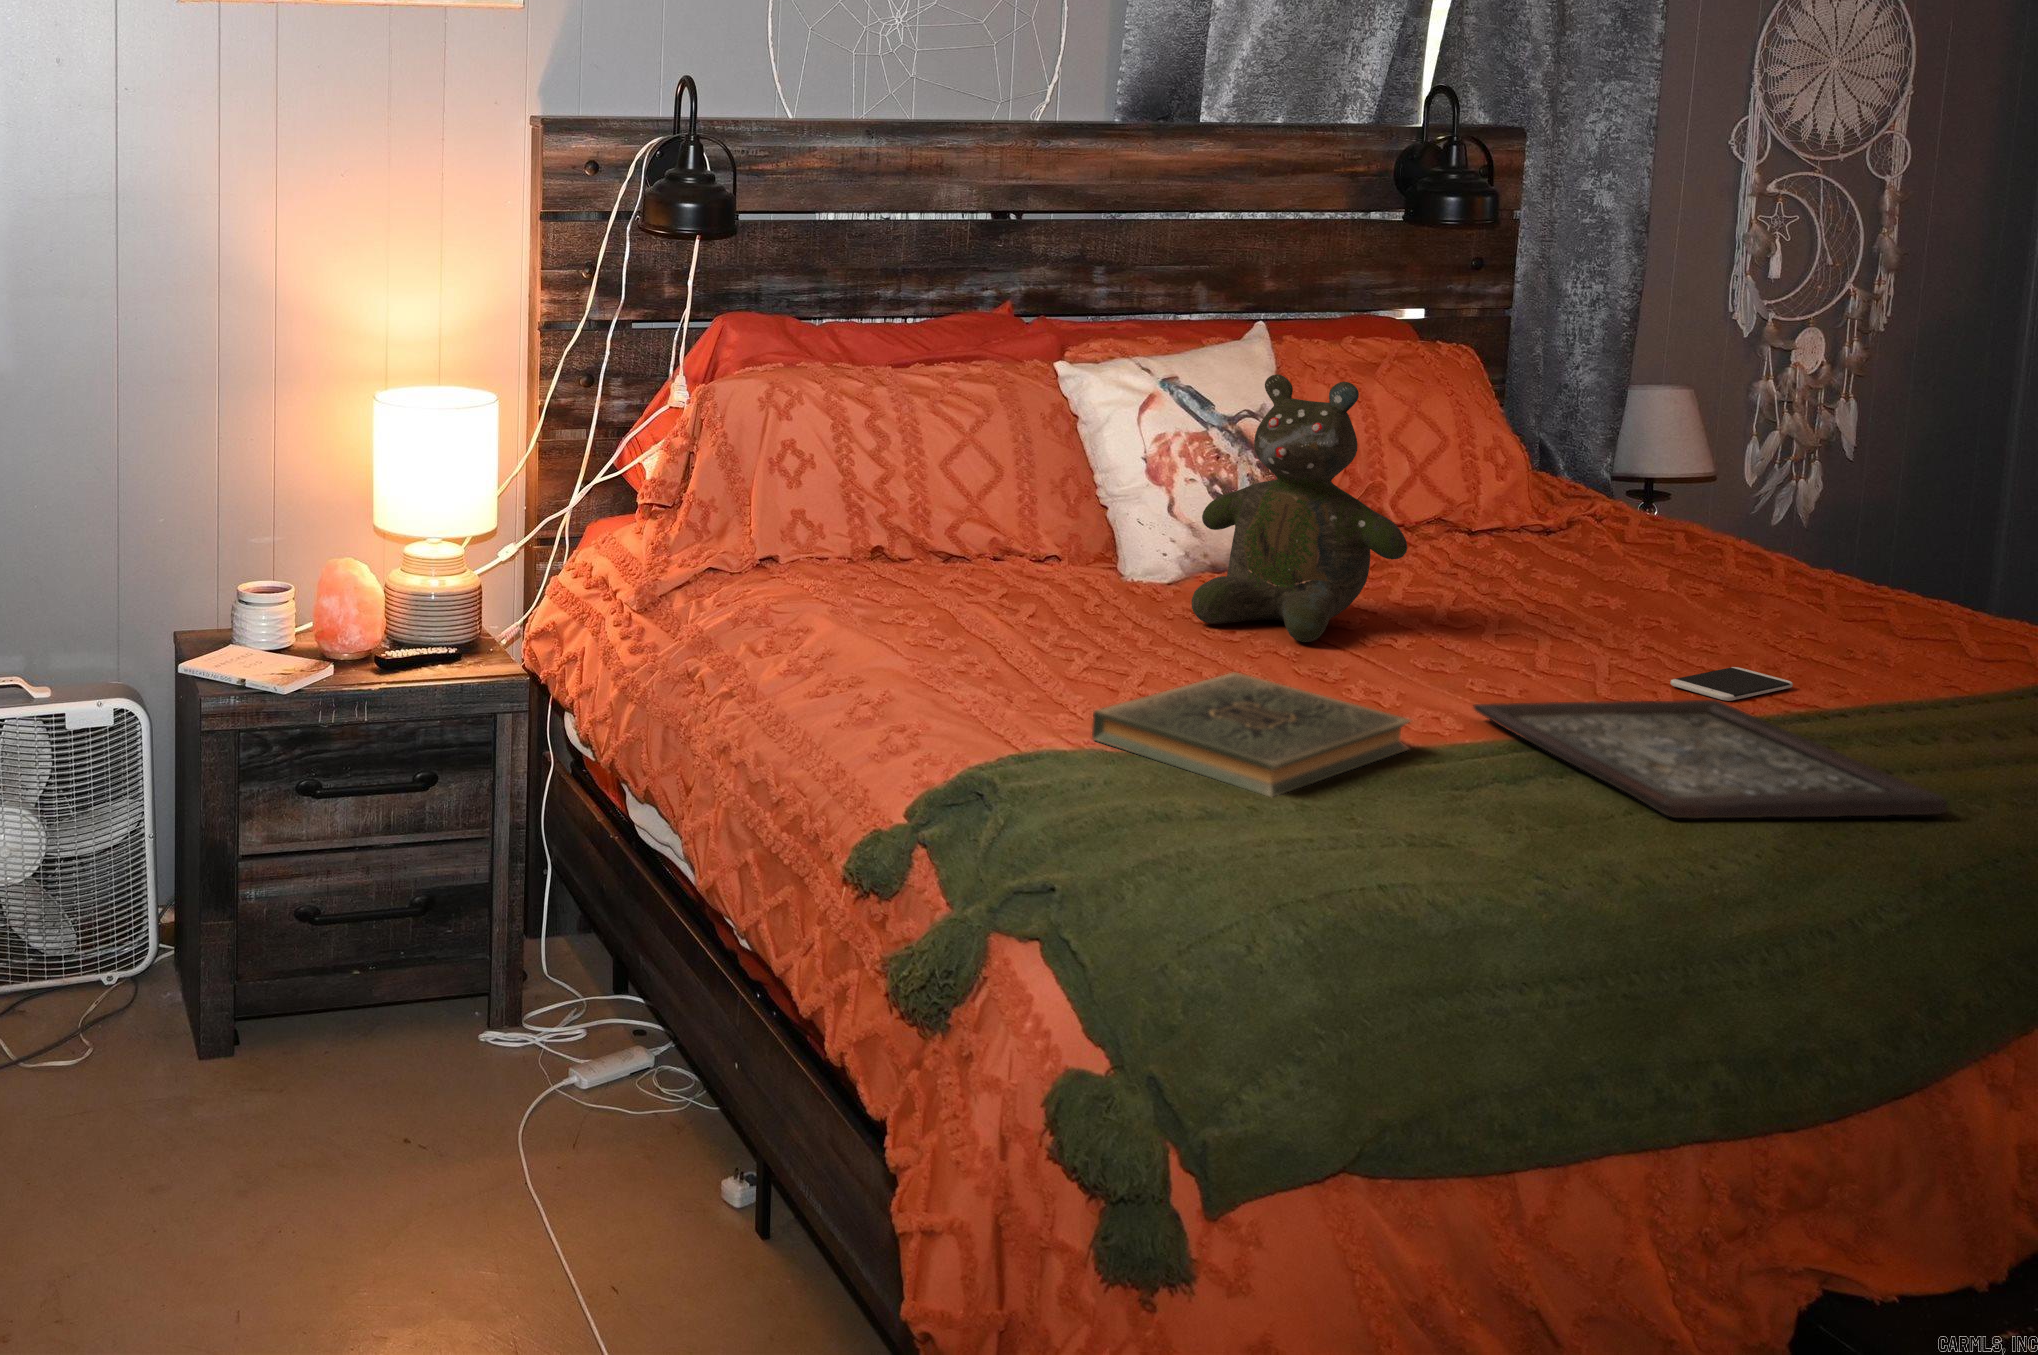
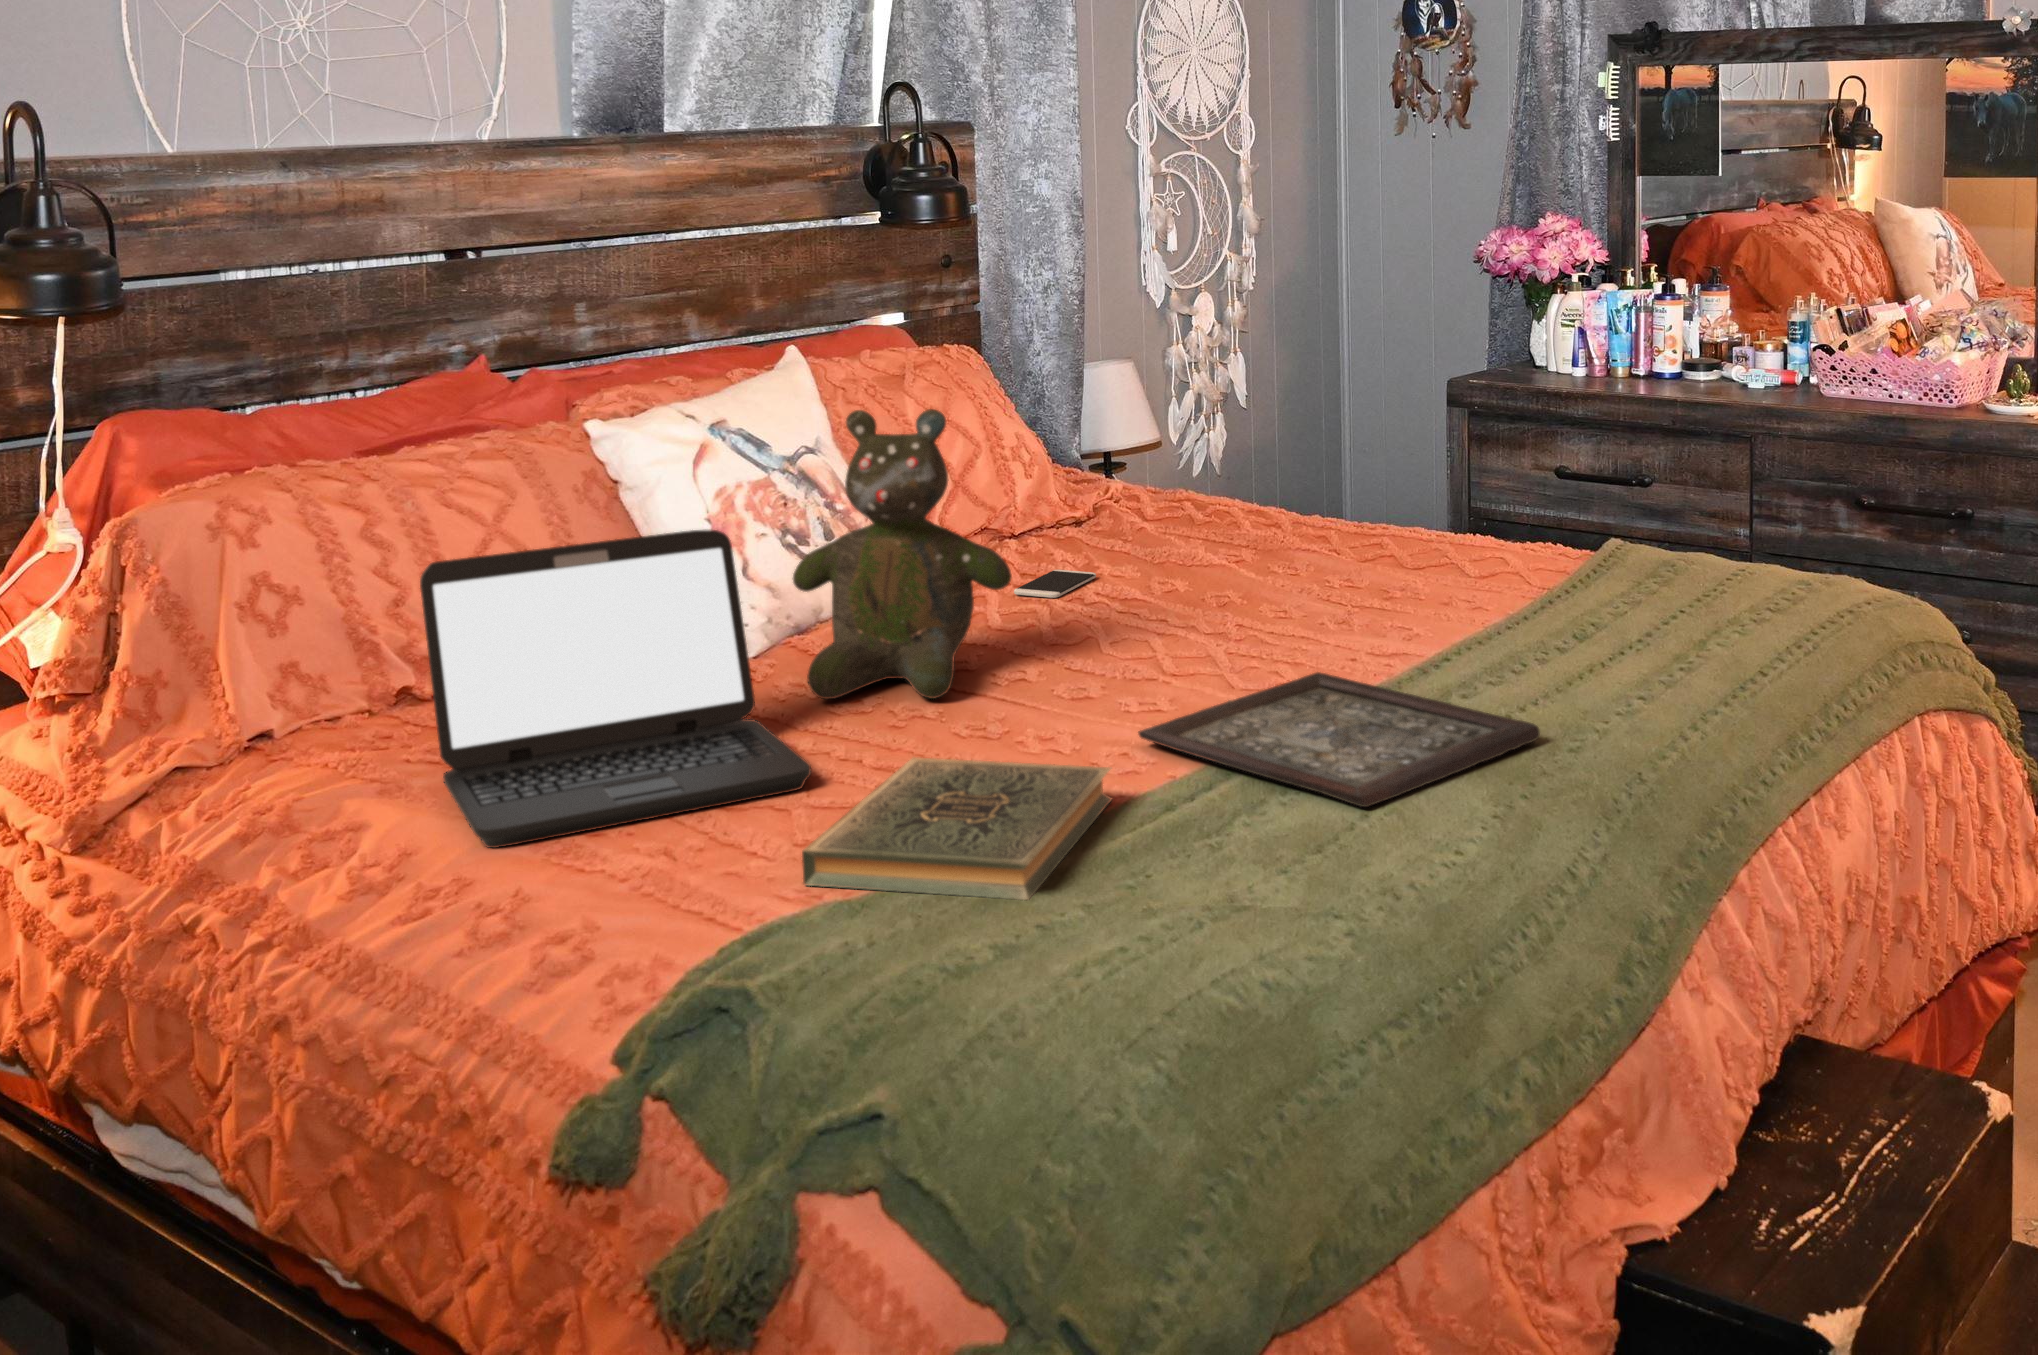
laptop: none [871,442,1151,678] -> present [420,530,811,848]
smartphone: present [1671,667,1793,701] -> present [1014,570,1096,598]

